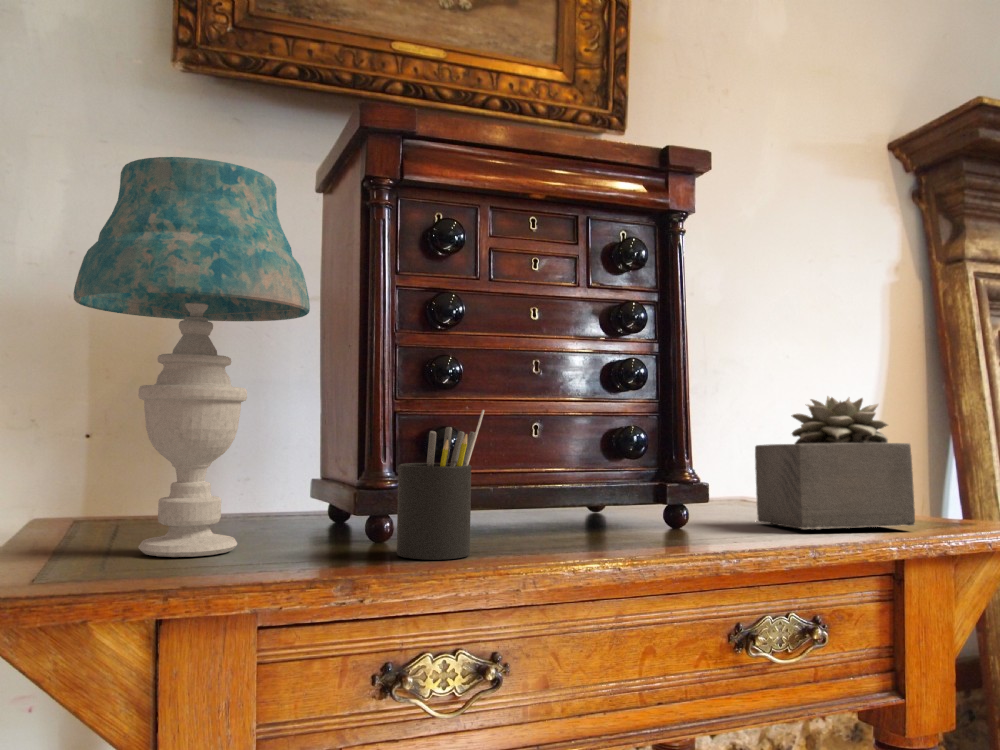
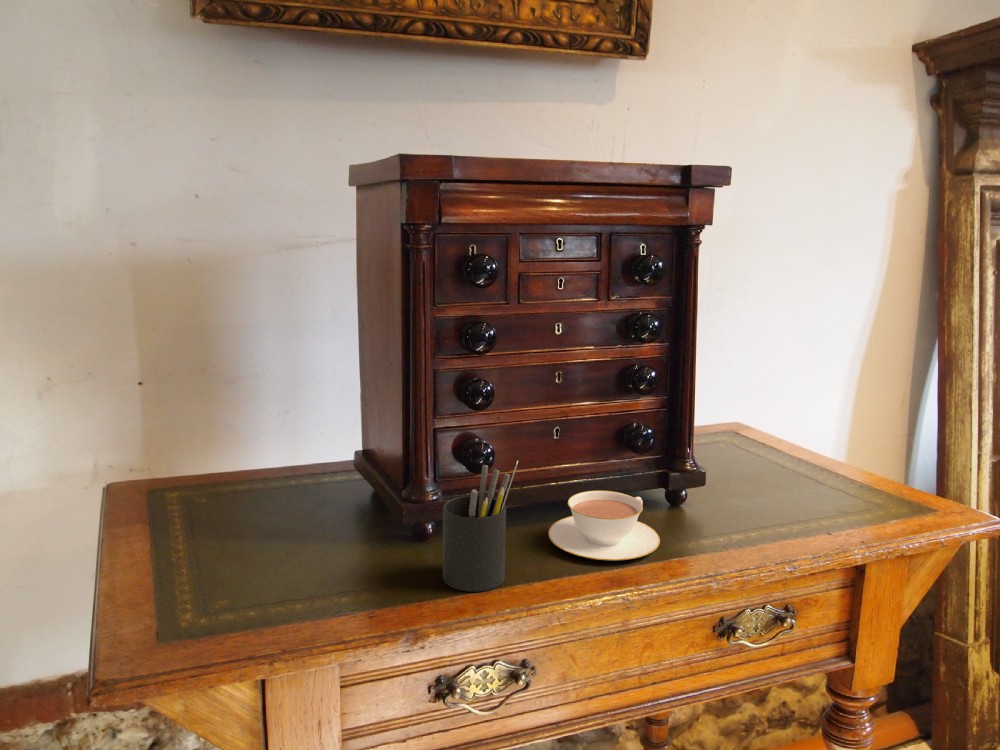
table lamp: present [73,157,310,557] -> none [144,240,357,585]
succulent plant: present [755,396,915,529] -> none [747,382,893,515]
teacup: none [524,491,654,545] -> present [548,491,660,560]

